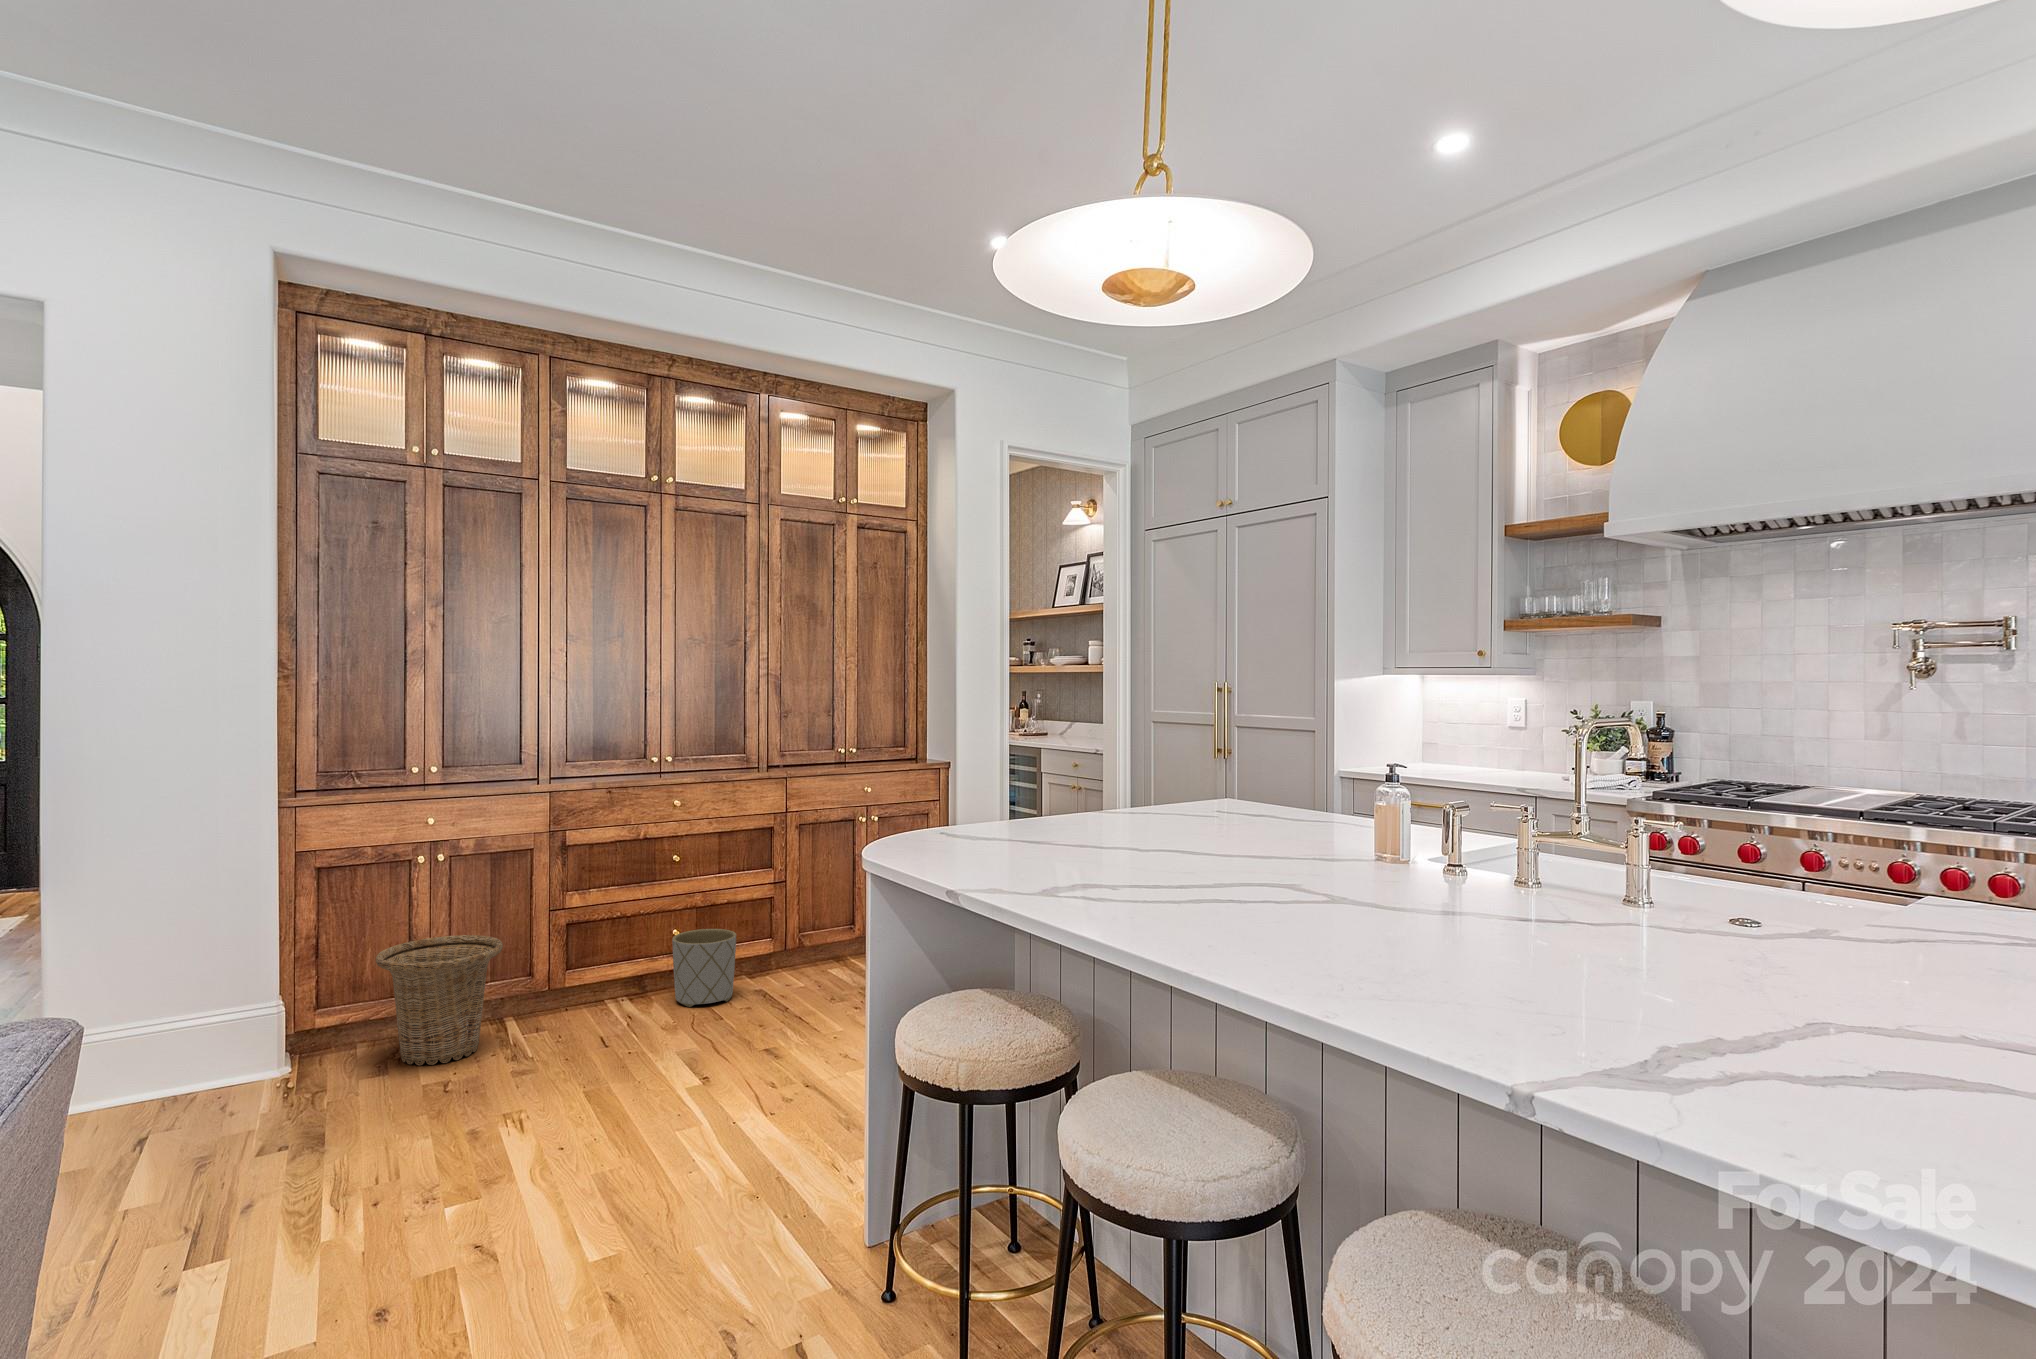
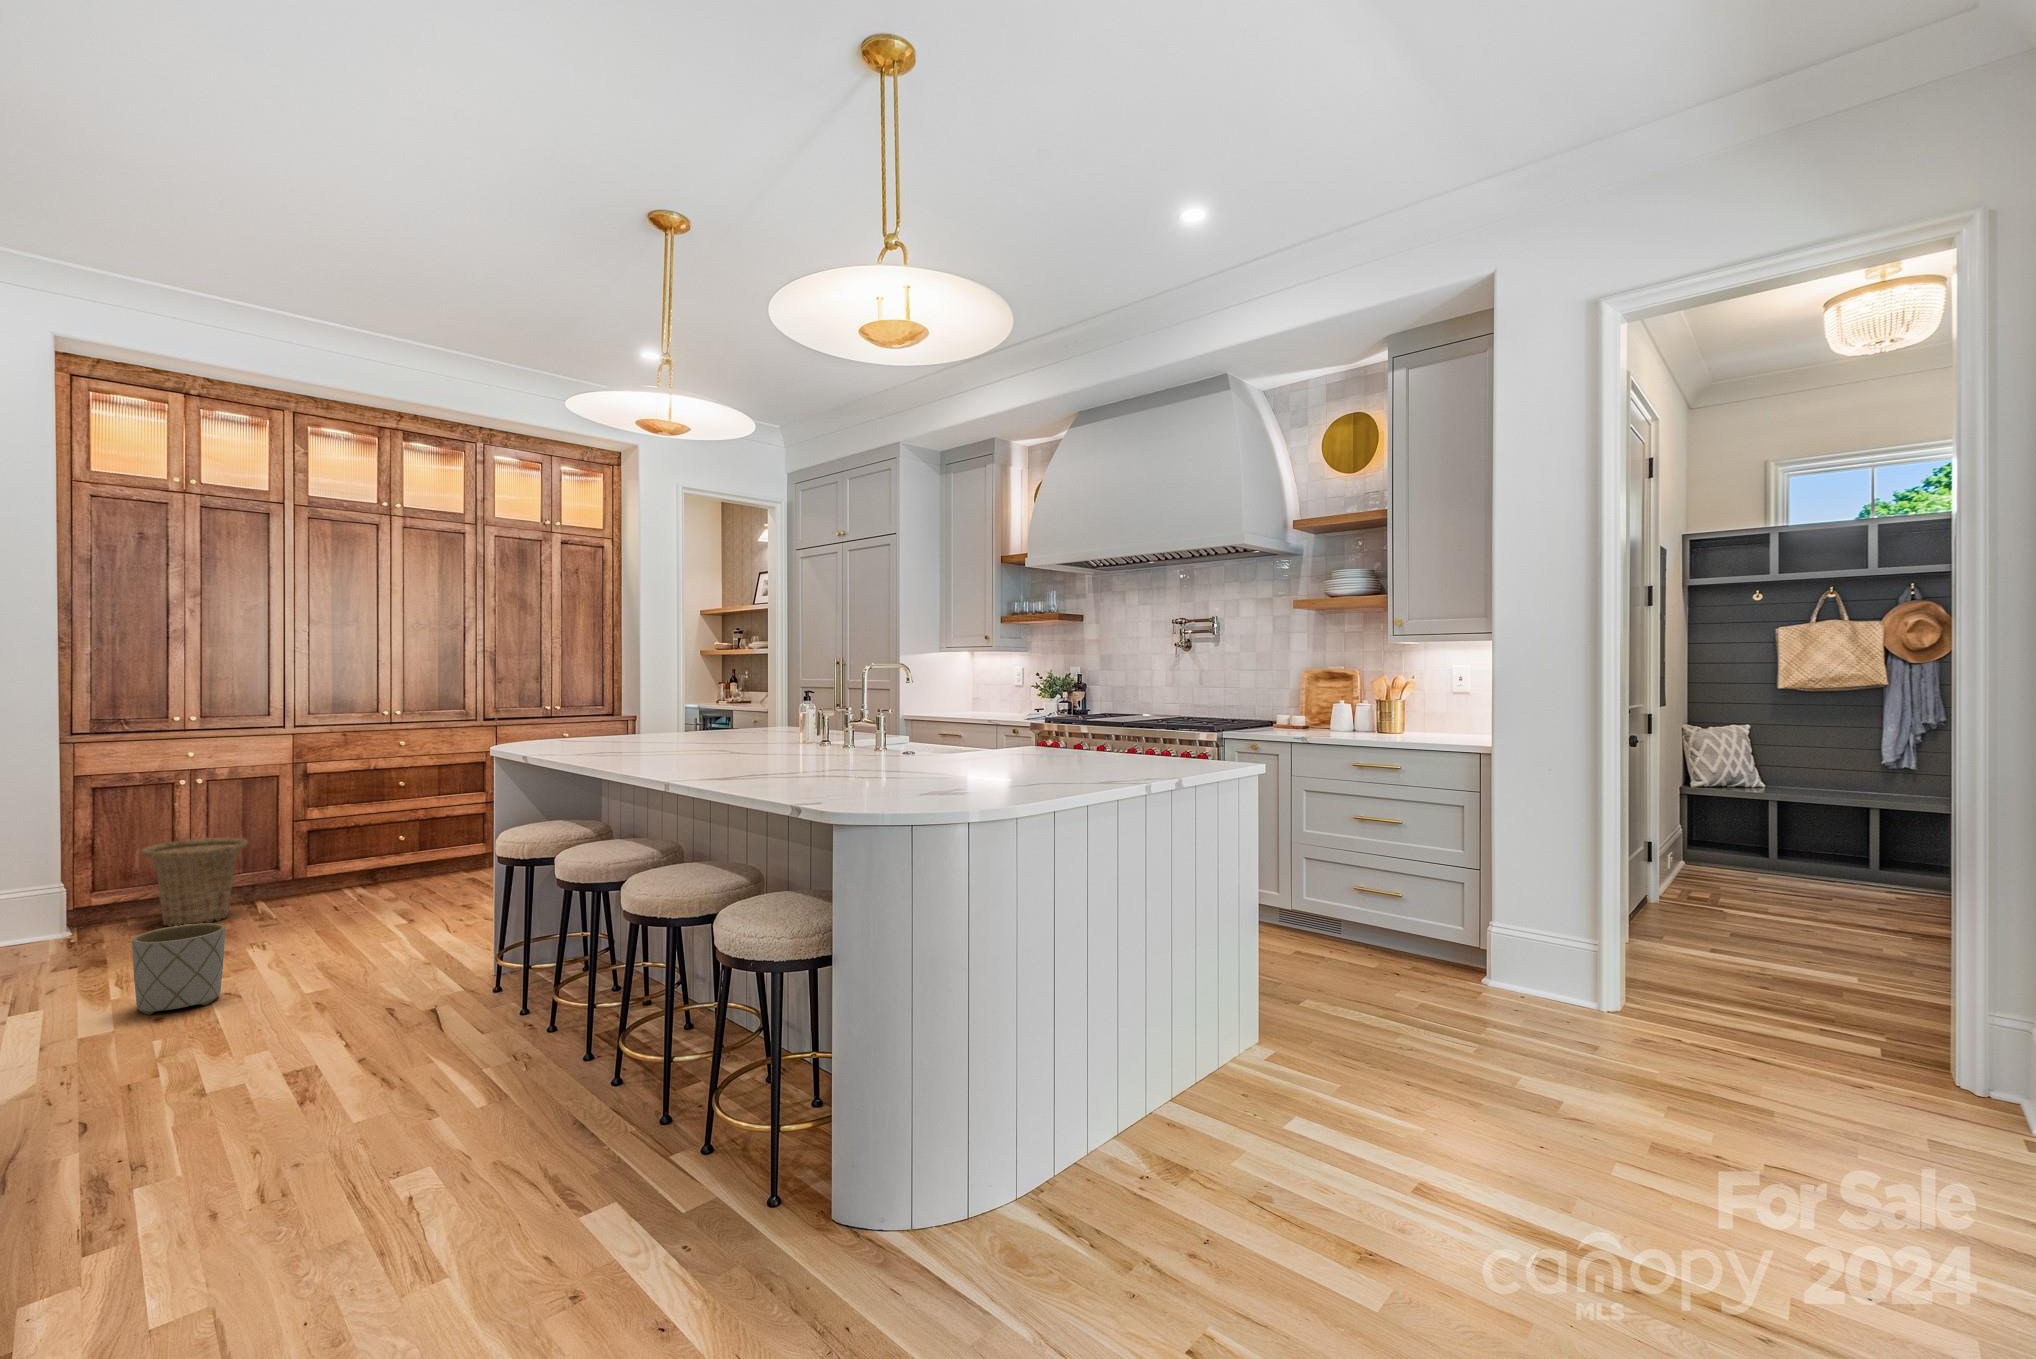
planter: present [672,929,736,1007] -> present [132,923,225,1015]

